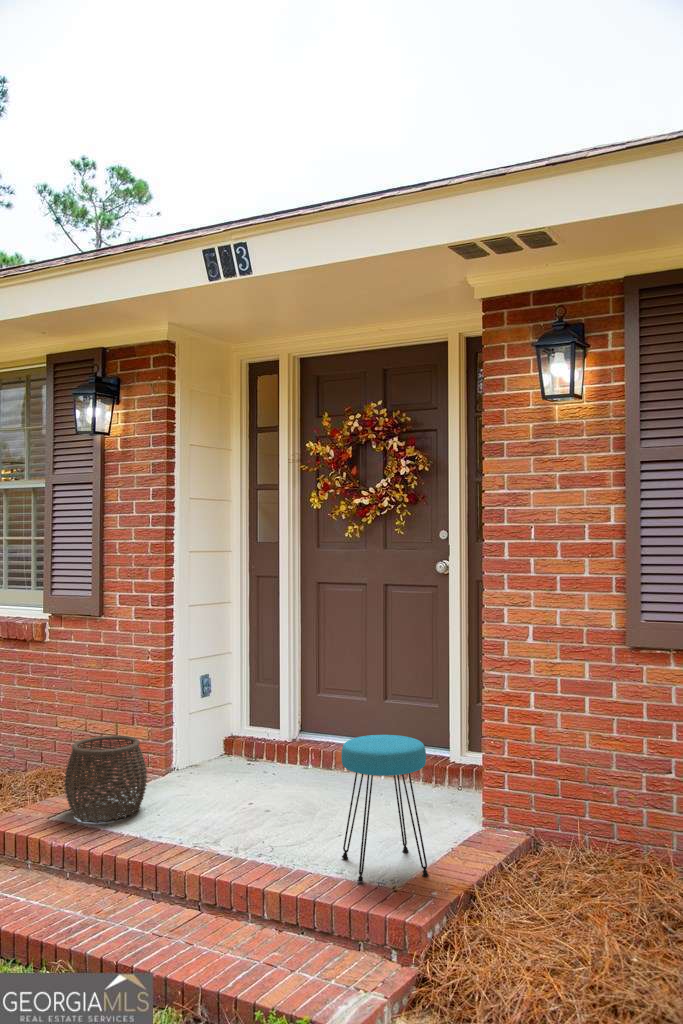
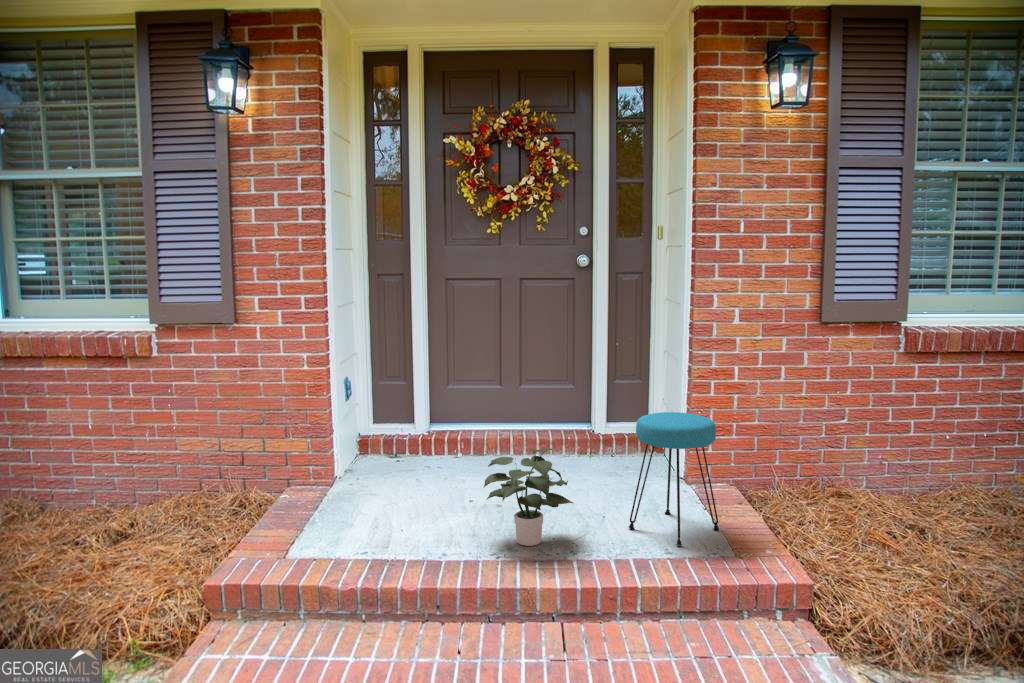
woven basket: present [64,736,148,822] -> none [284,448,375,541]
potted plant: none [198,757,286,856] -> present [483,448,573,546]

